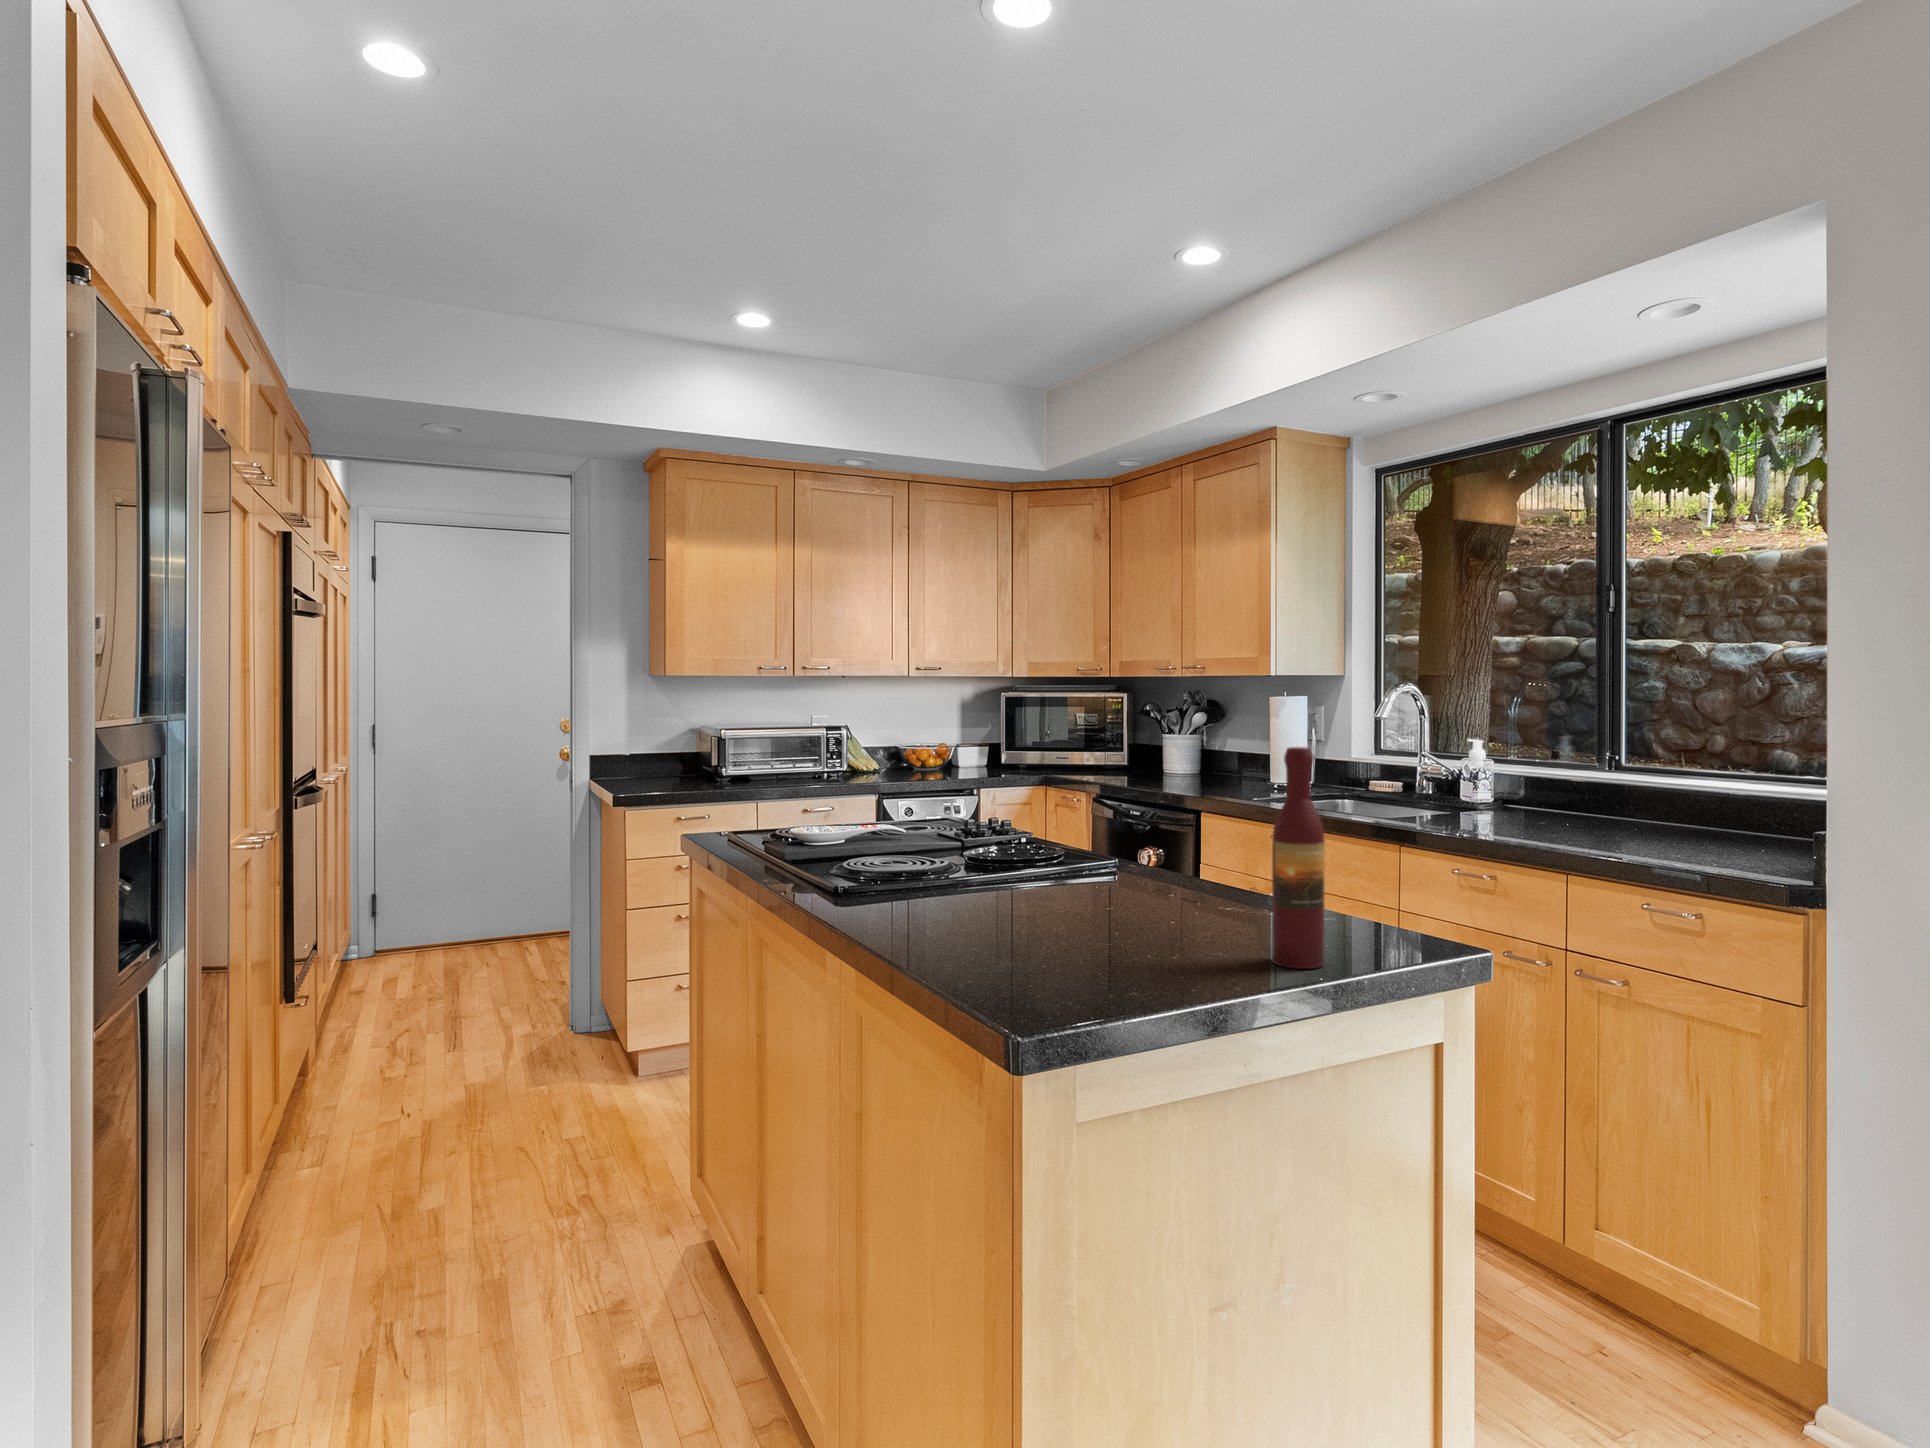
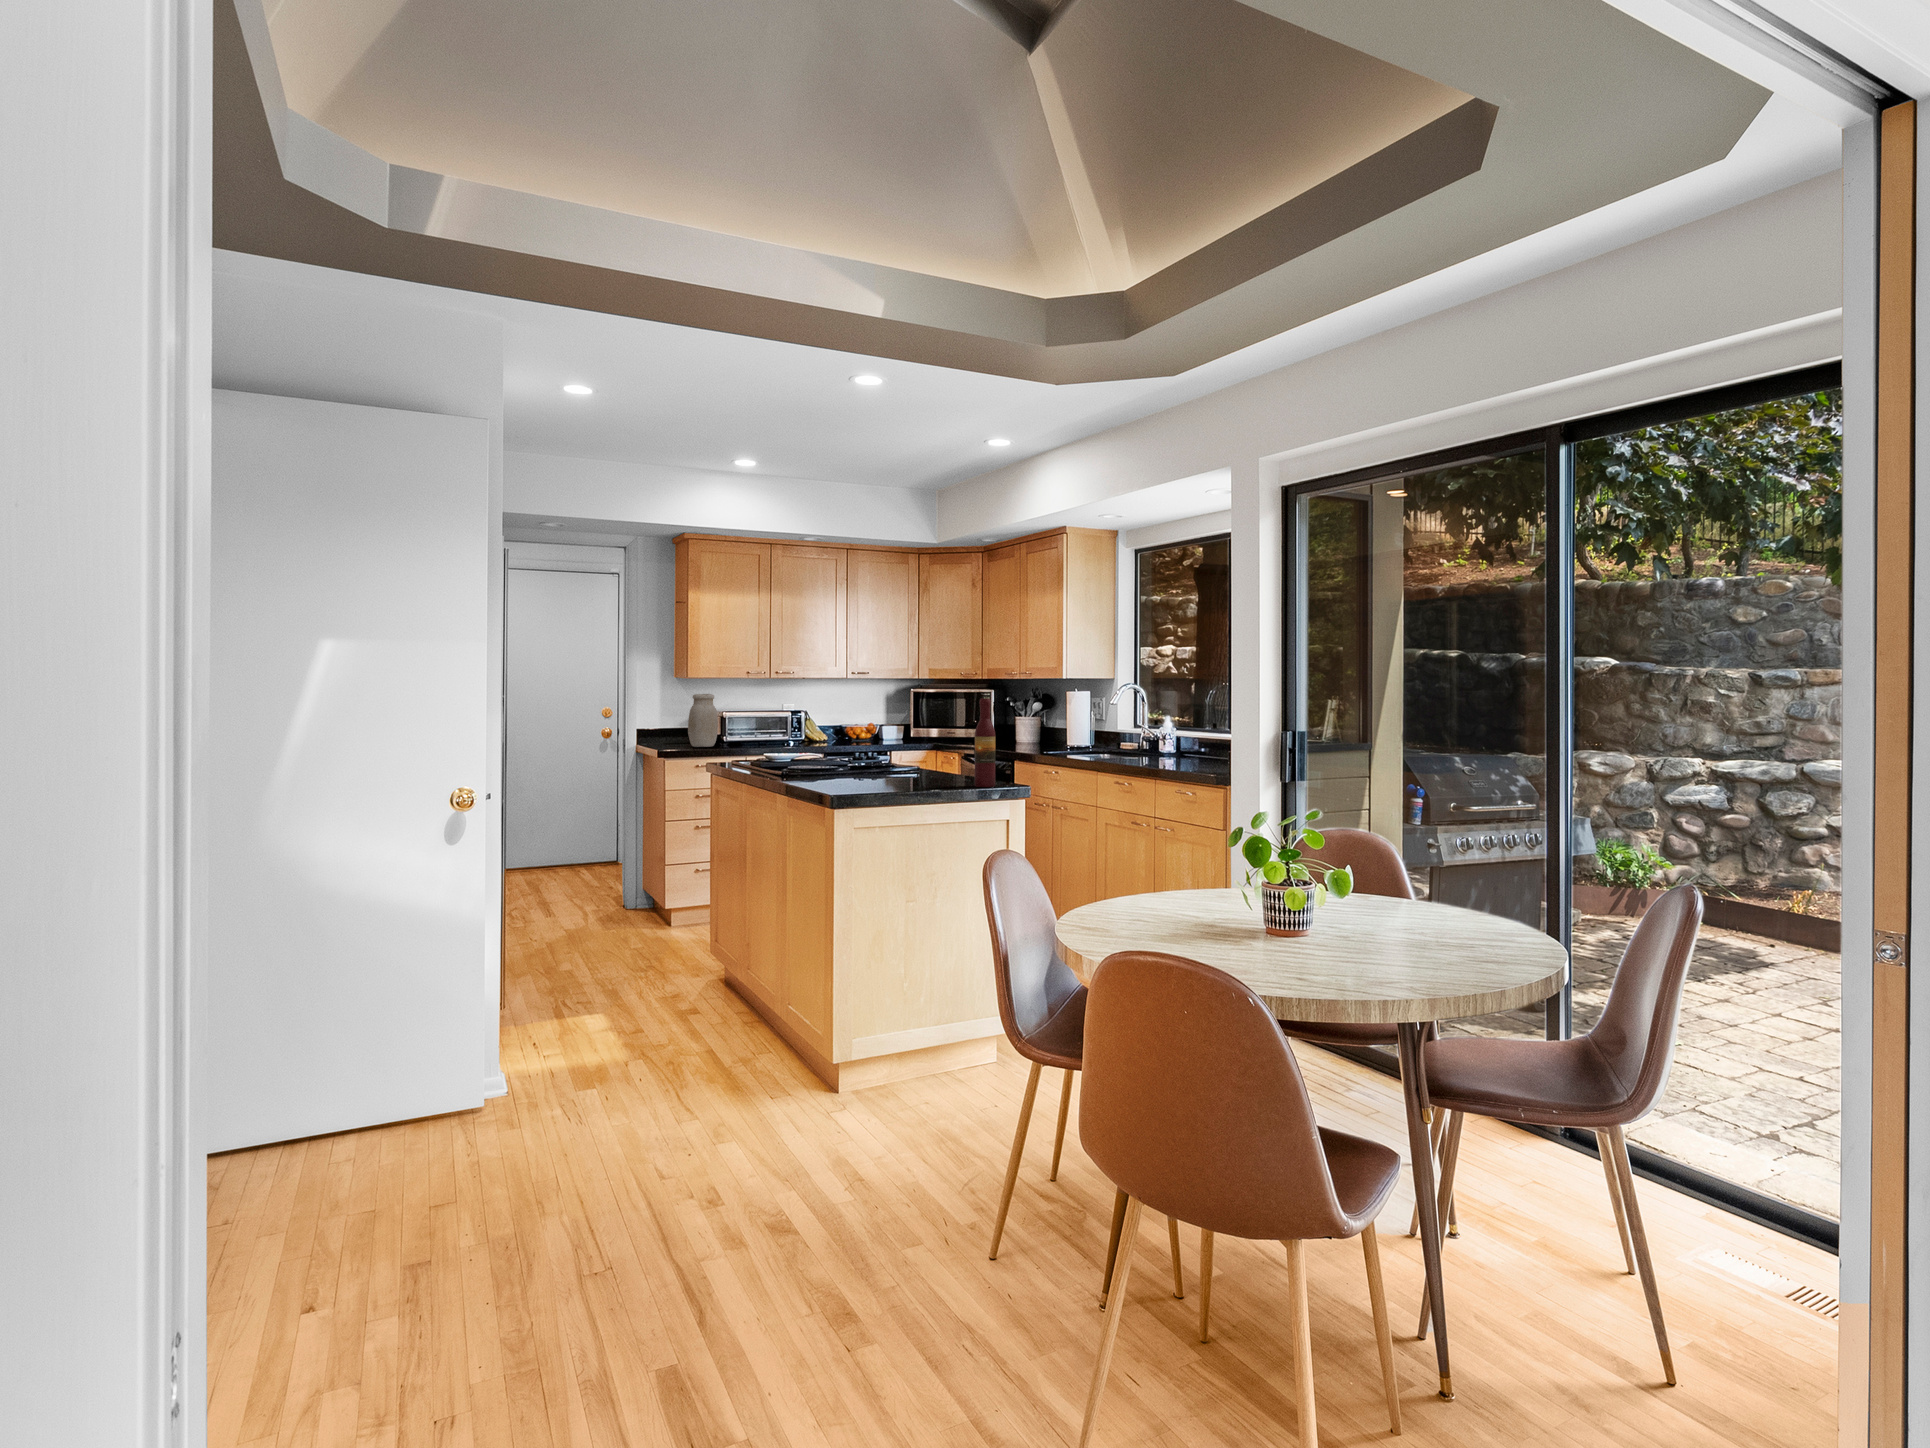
jar: none [664,702,711,786] -> present [688,694,718,747]

